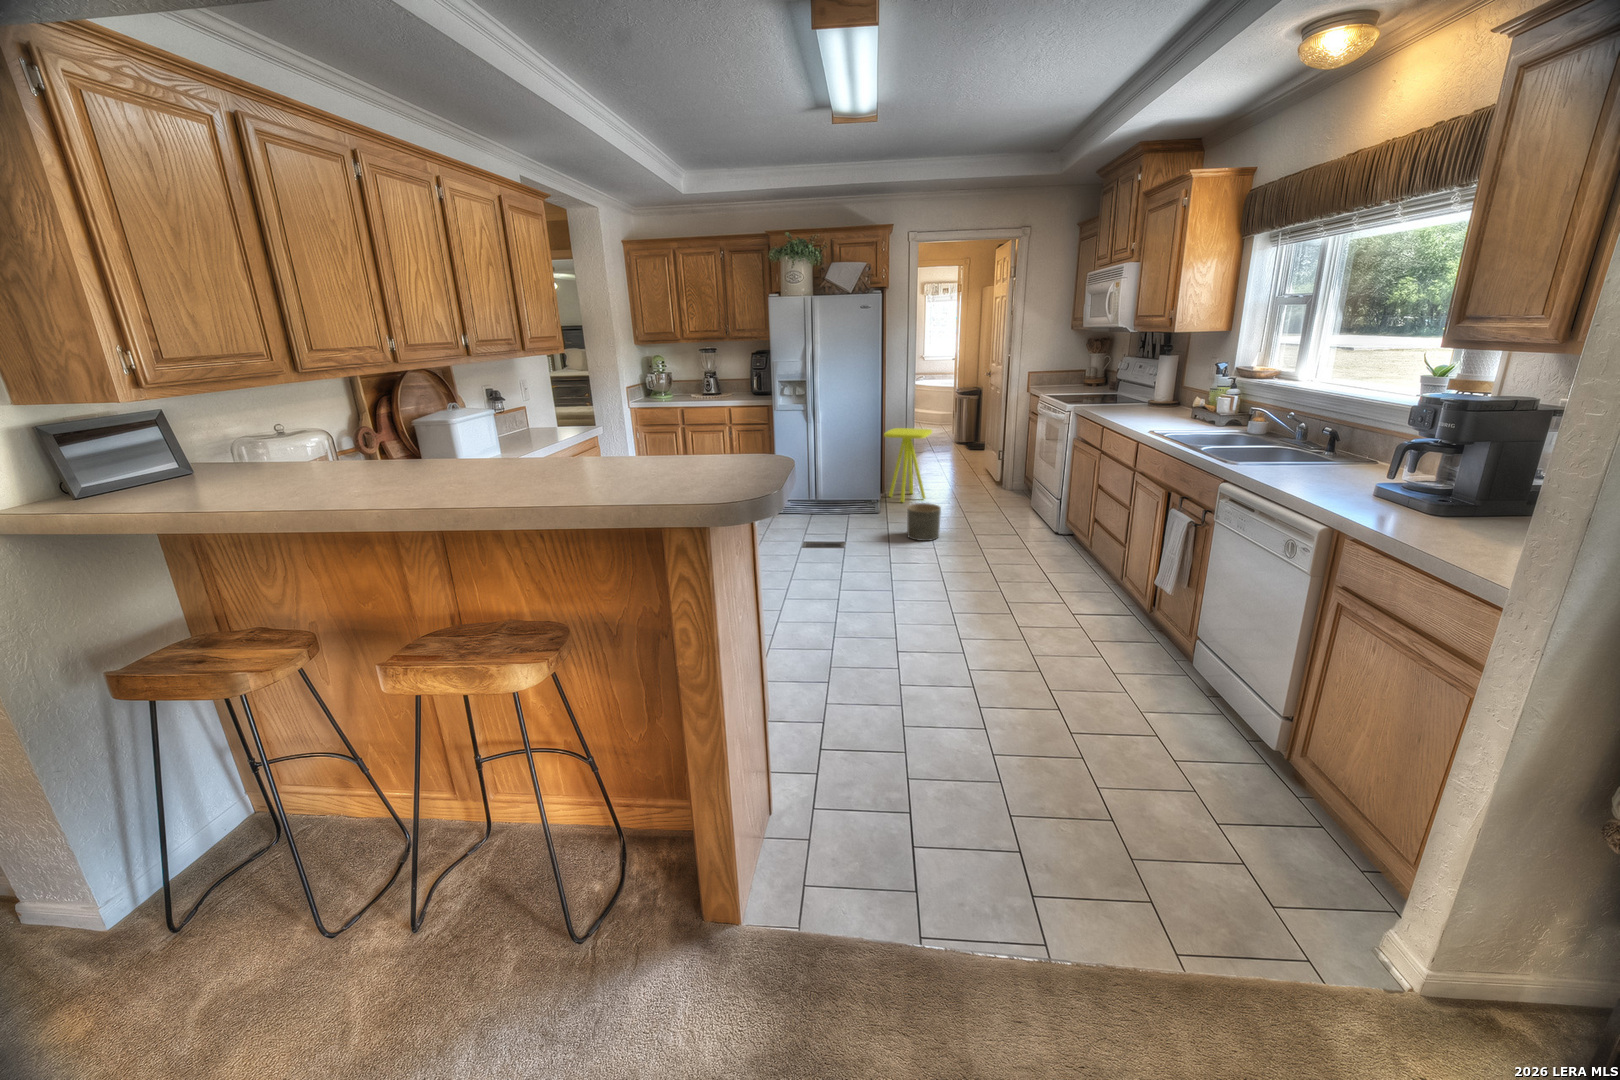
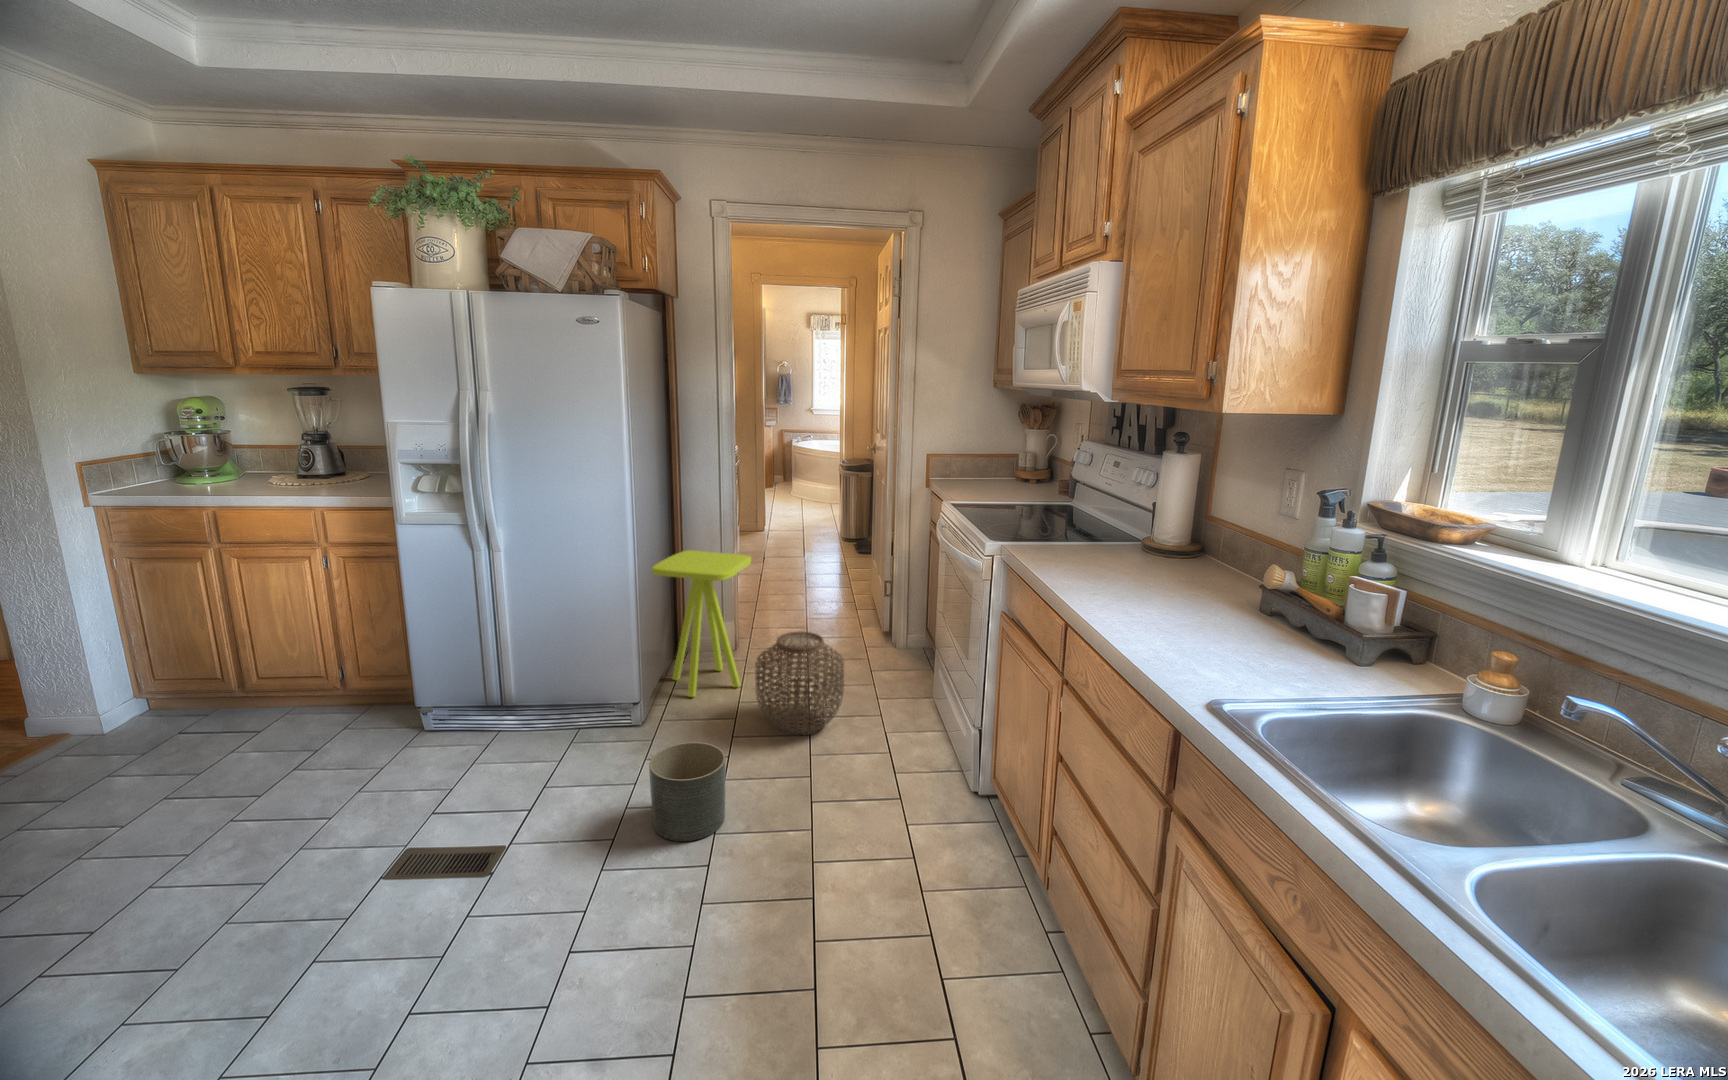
woven basket: none [941,464,988,515] -> present [755,632,844,735]

